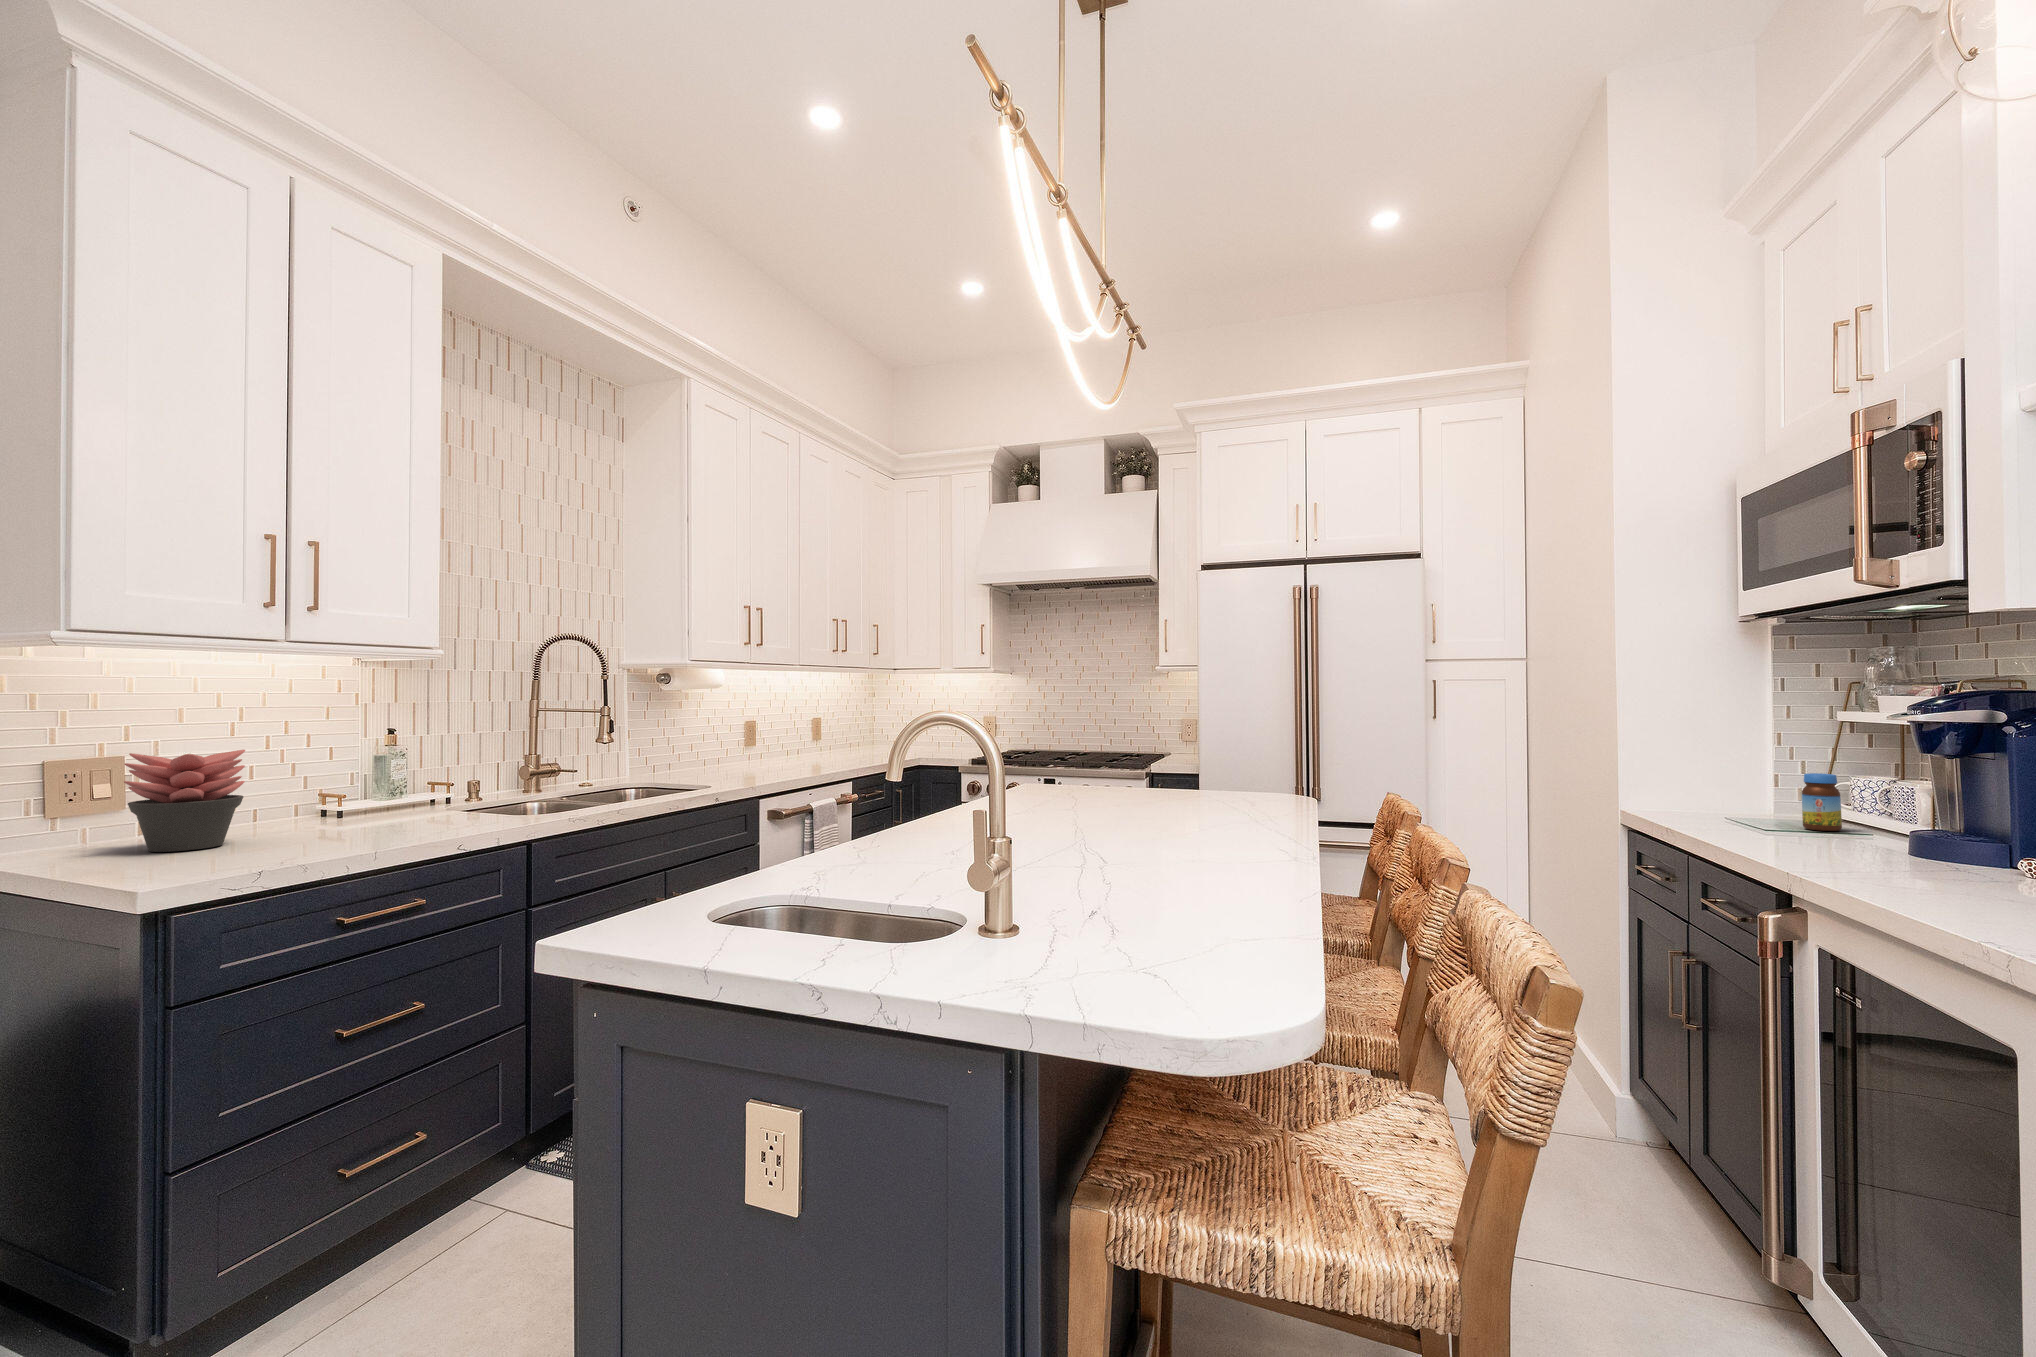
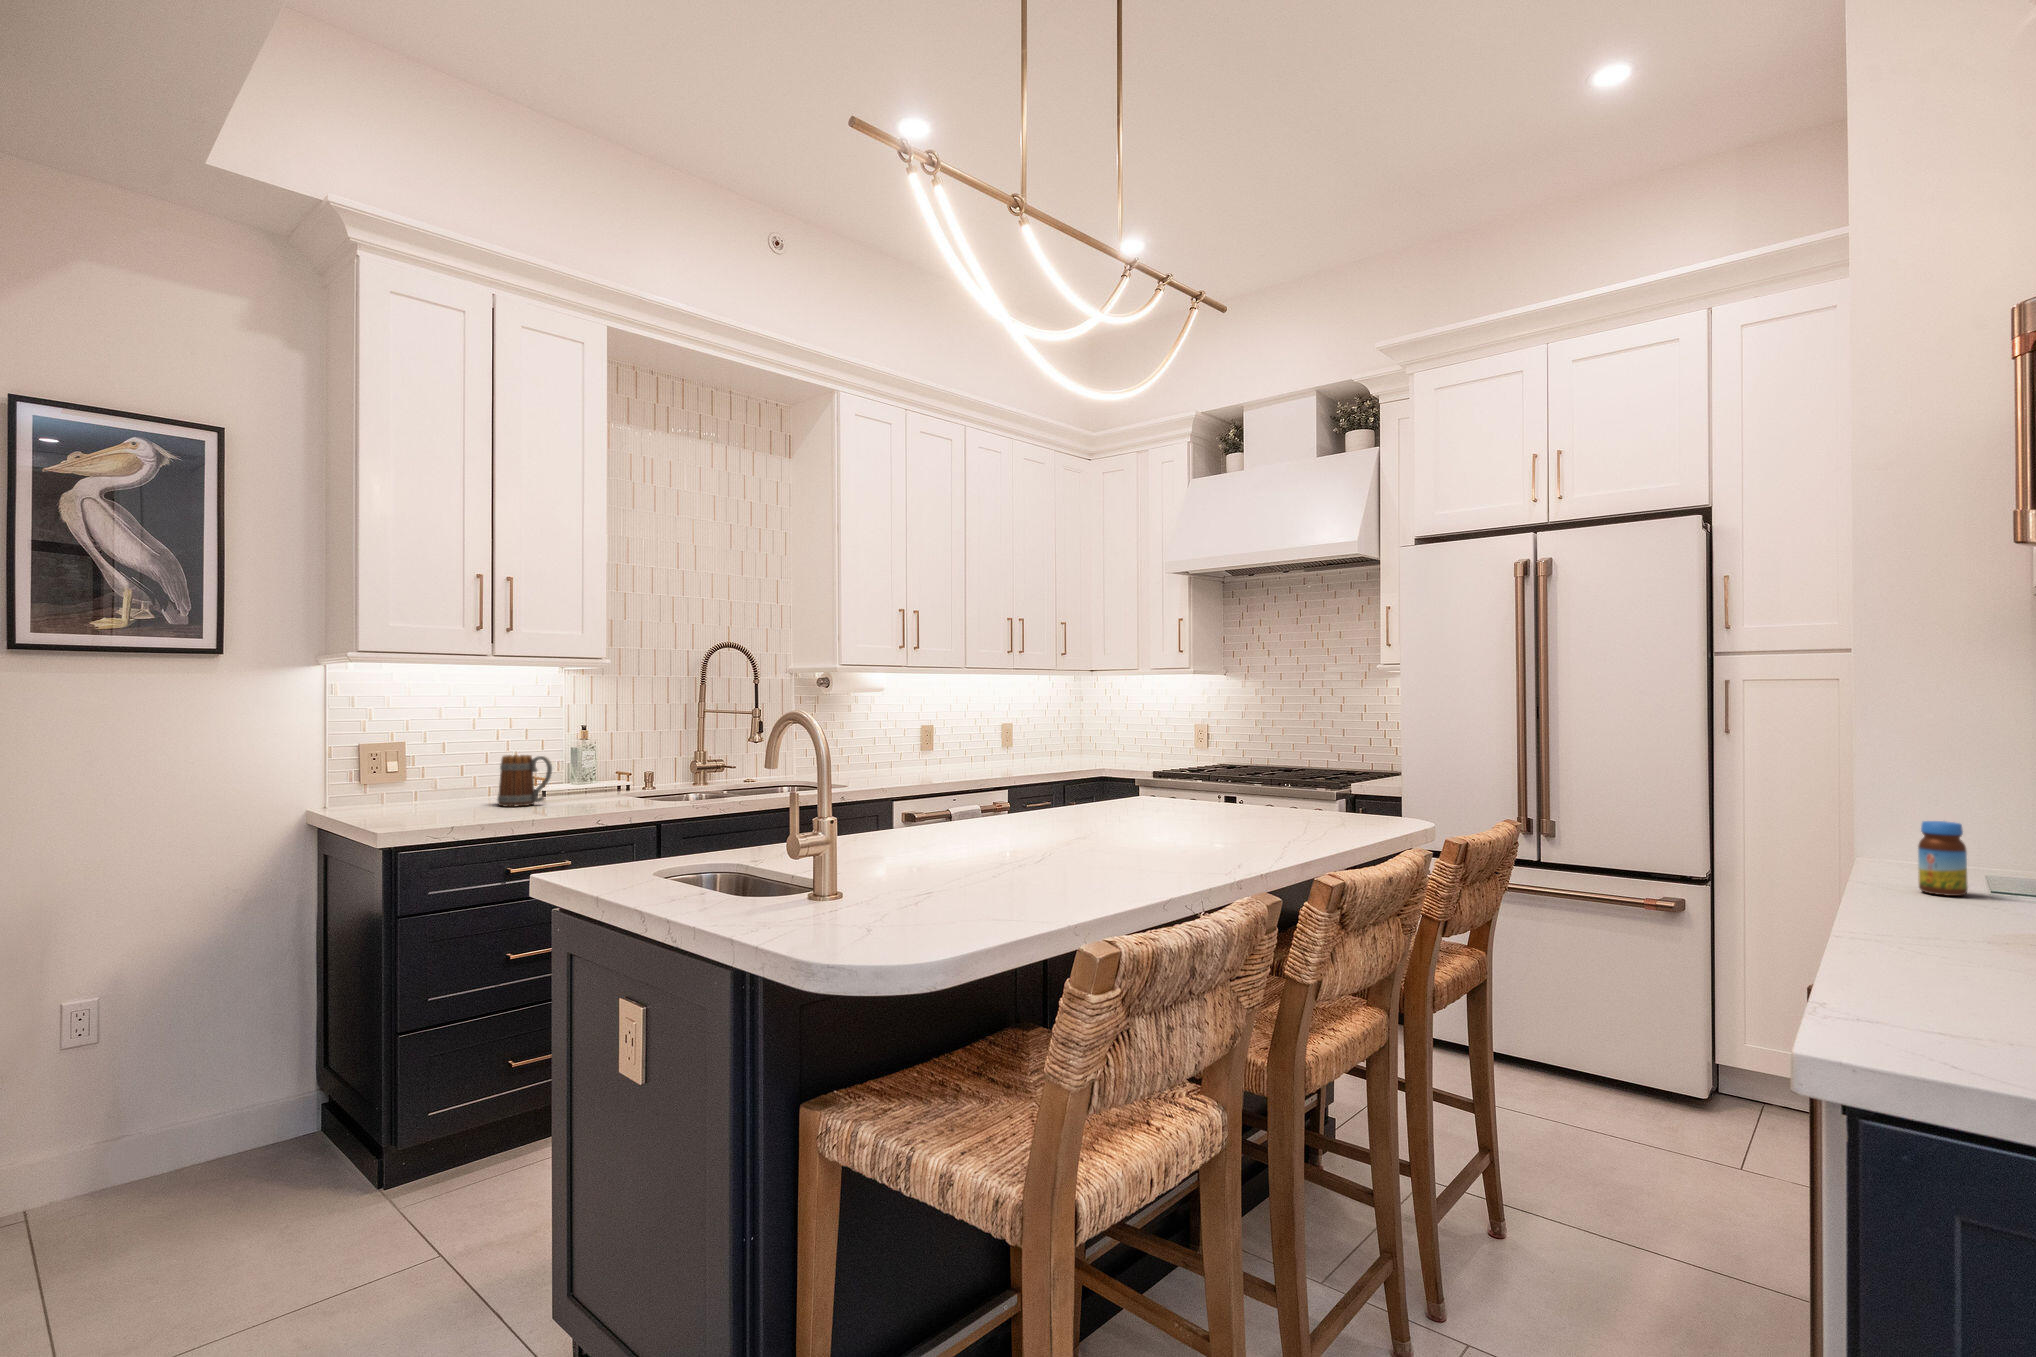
succulent plant: present [124,750,245,852] -> none [384,741,461,814]
mug: none [294,765,377,833] -> present [497,755,552,807]

